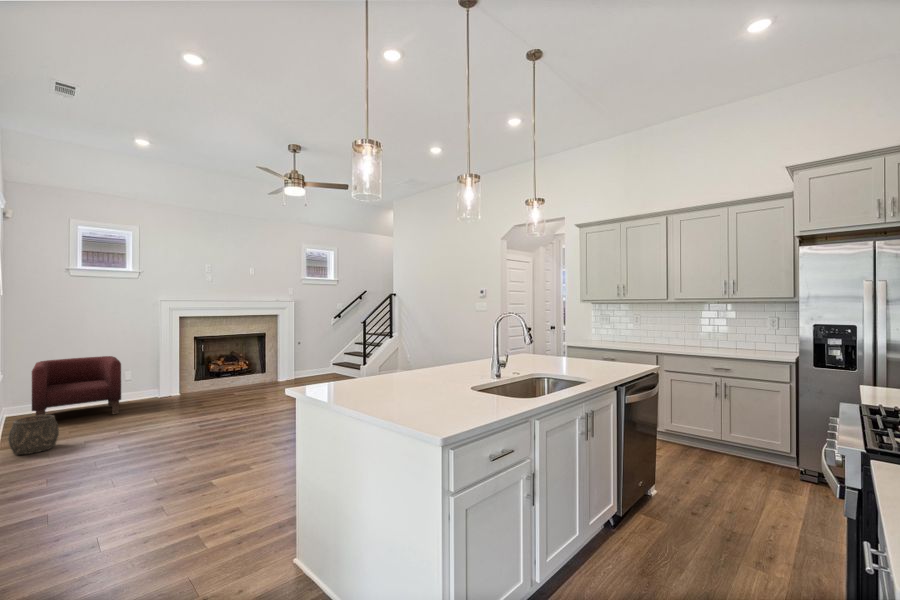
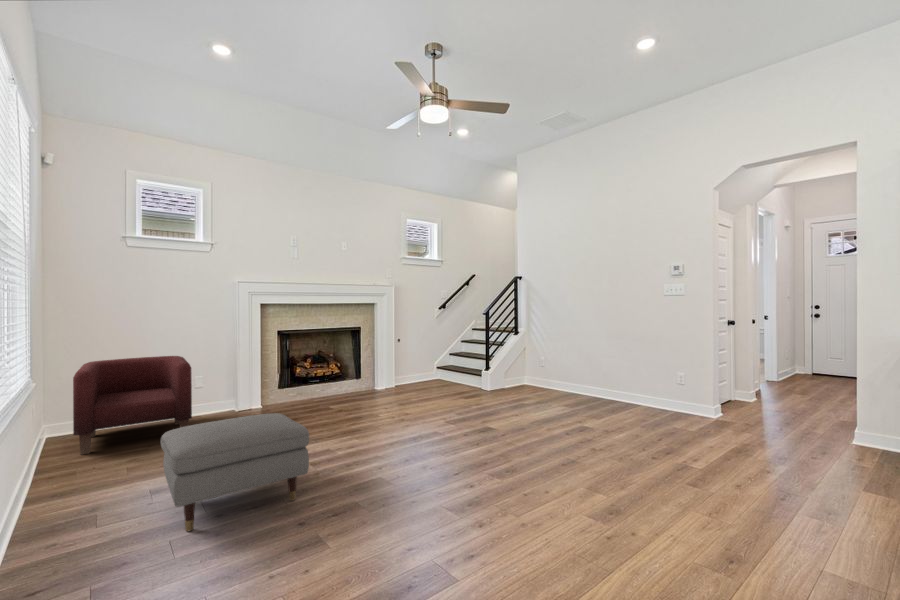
ottoman: none [99,390,197,454] -> present [161,413,309,531]
woven basket: present [8,415,59,455] -> none [23,453,103,523]

